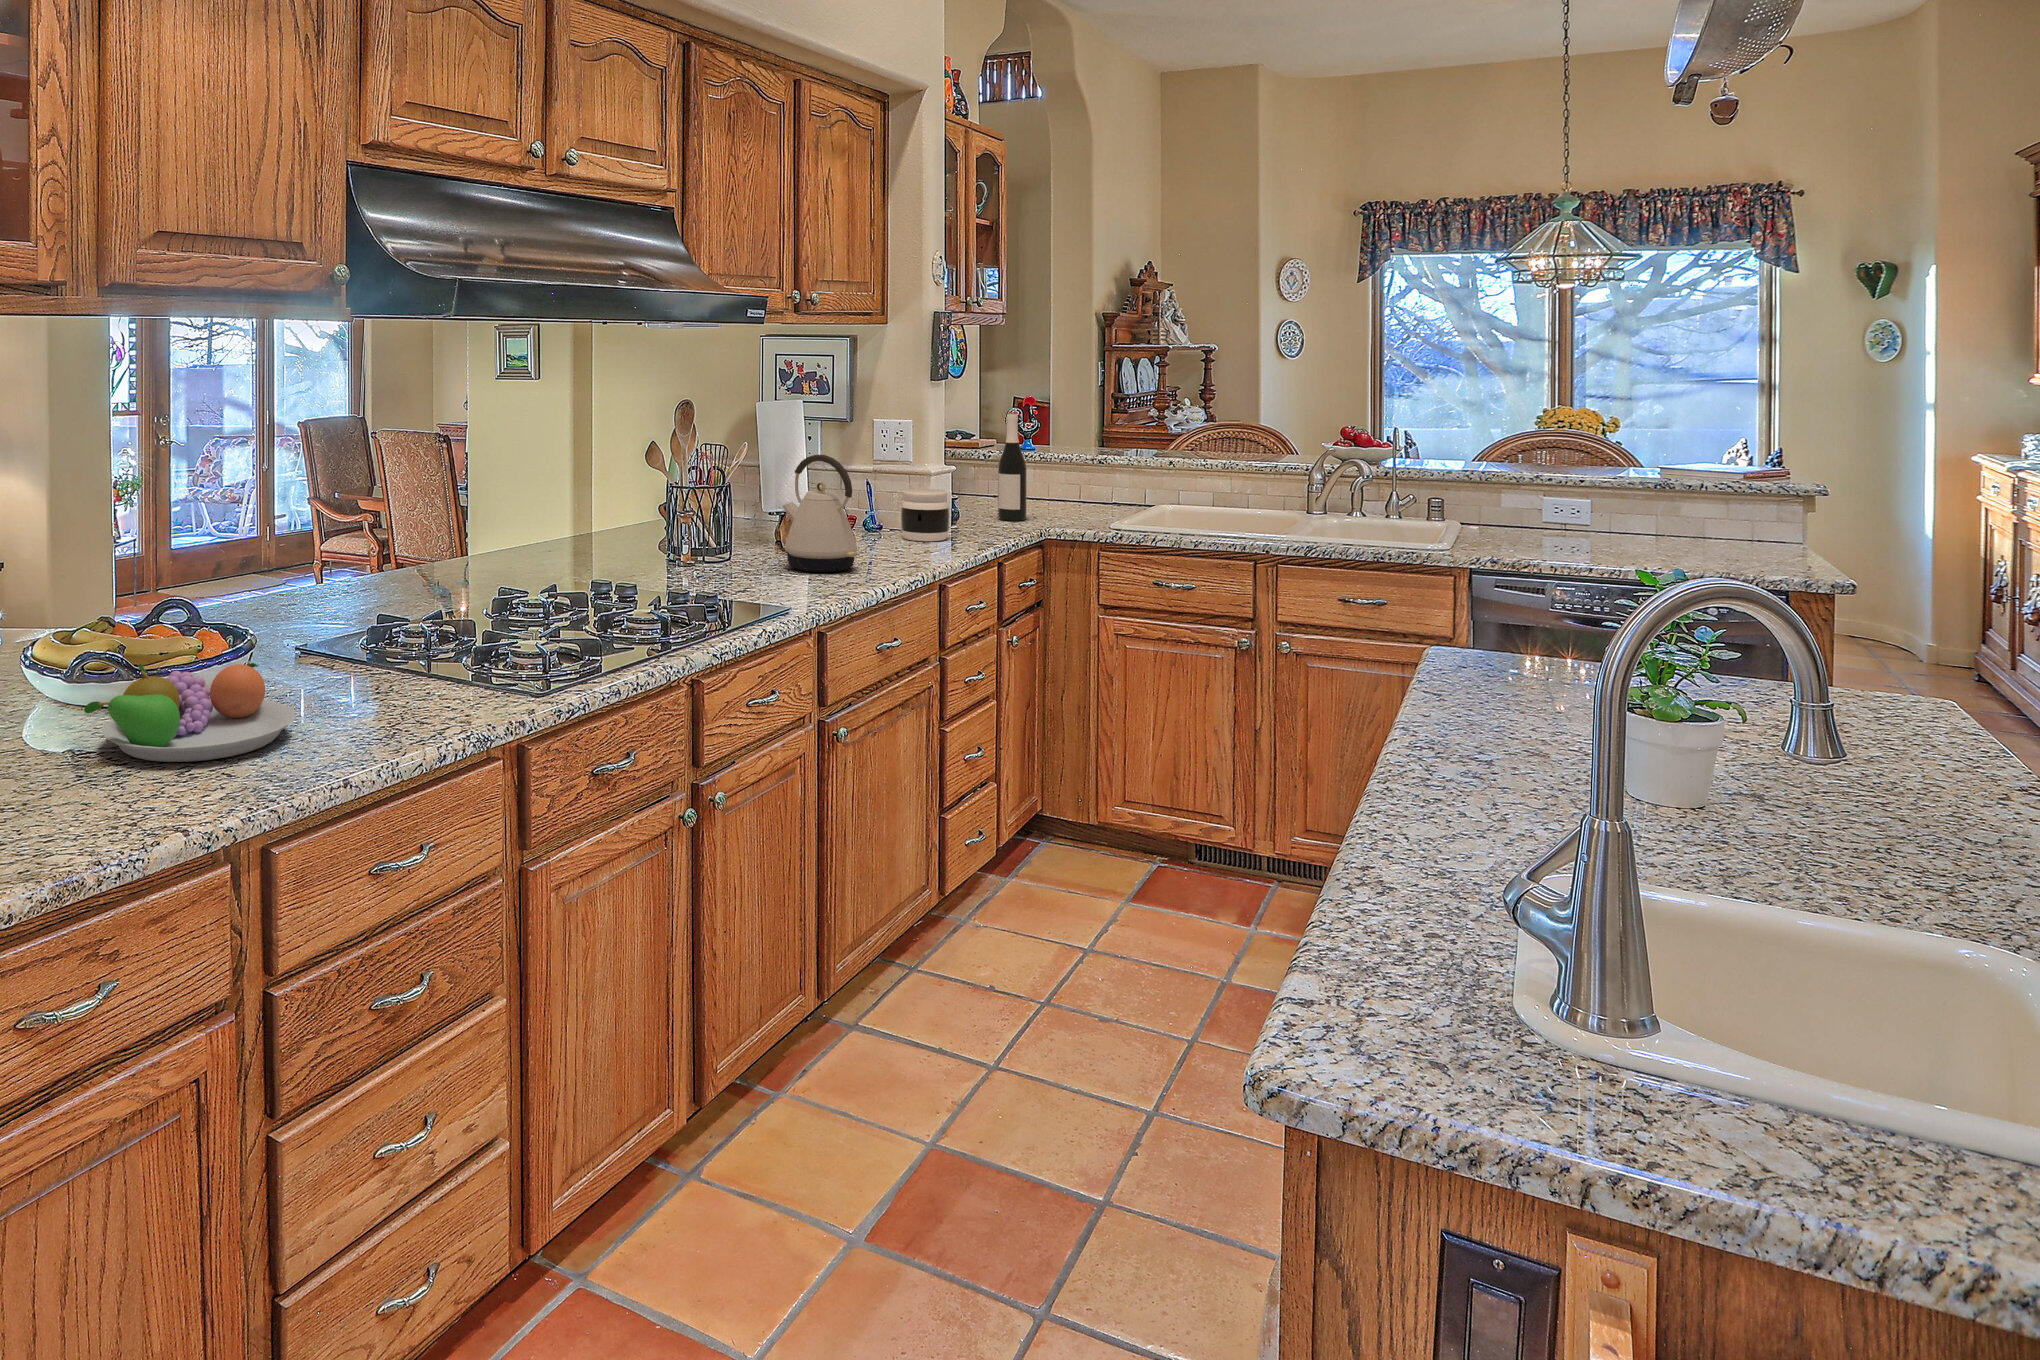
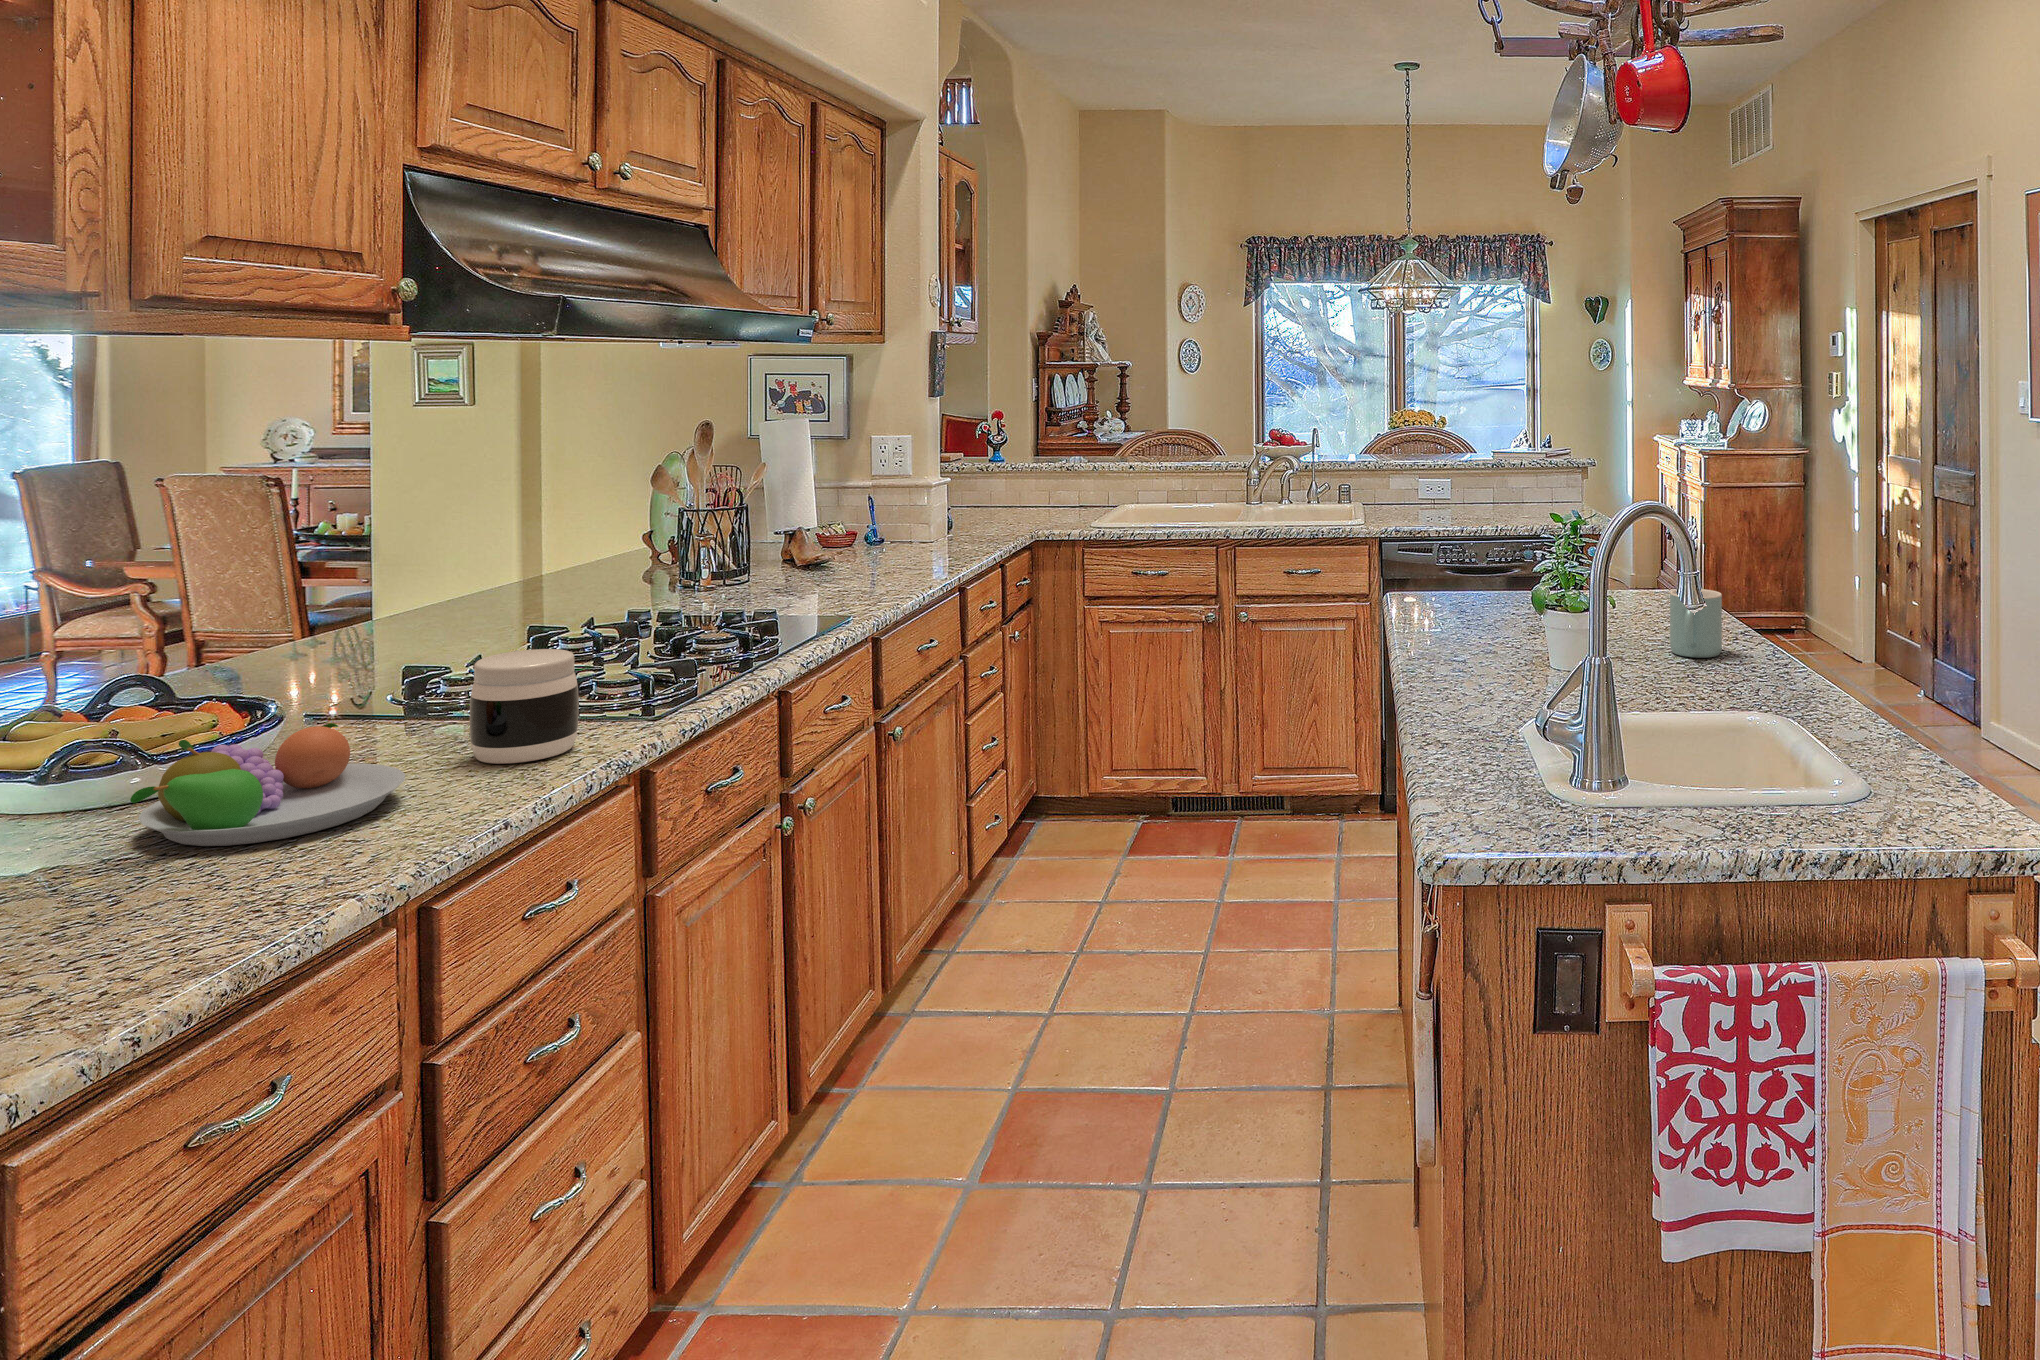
wine bottle: present [998,412,1027,521] -> none [993,427,1019,526]
kettle: present [783,455,858,572] -> none [816,470,898,584]
jar: present [901,489,949,541] -> present [470,649,579,764]
mug: none [1875,699,1982,815] -> present [1670,589,1722,658]

